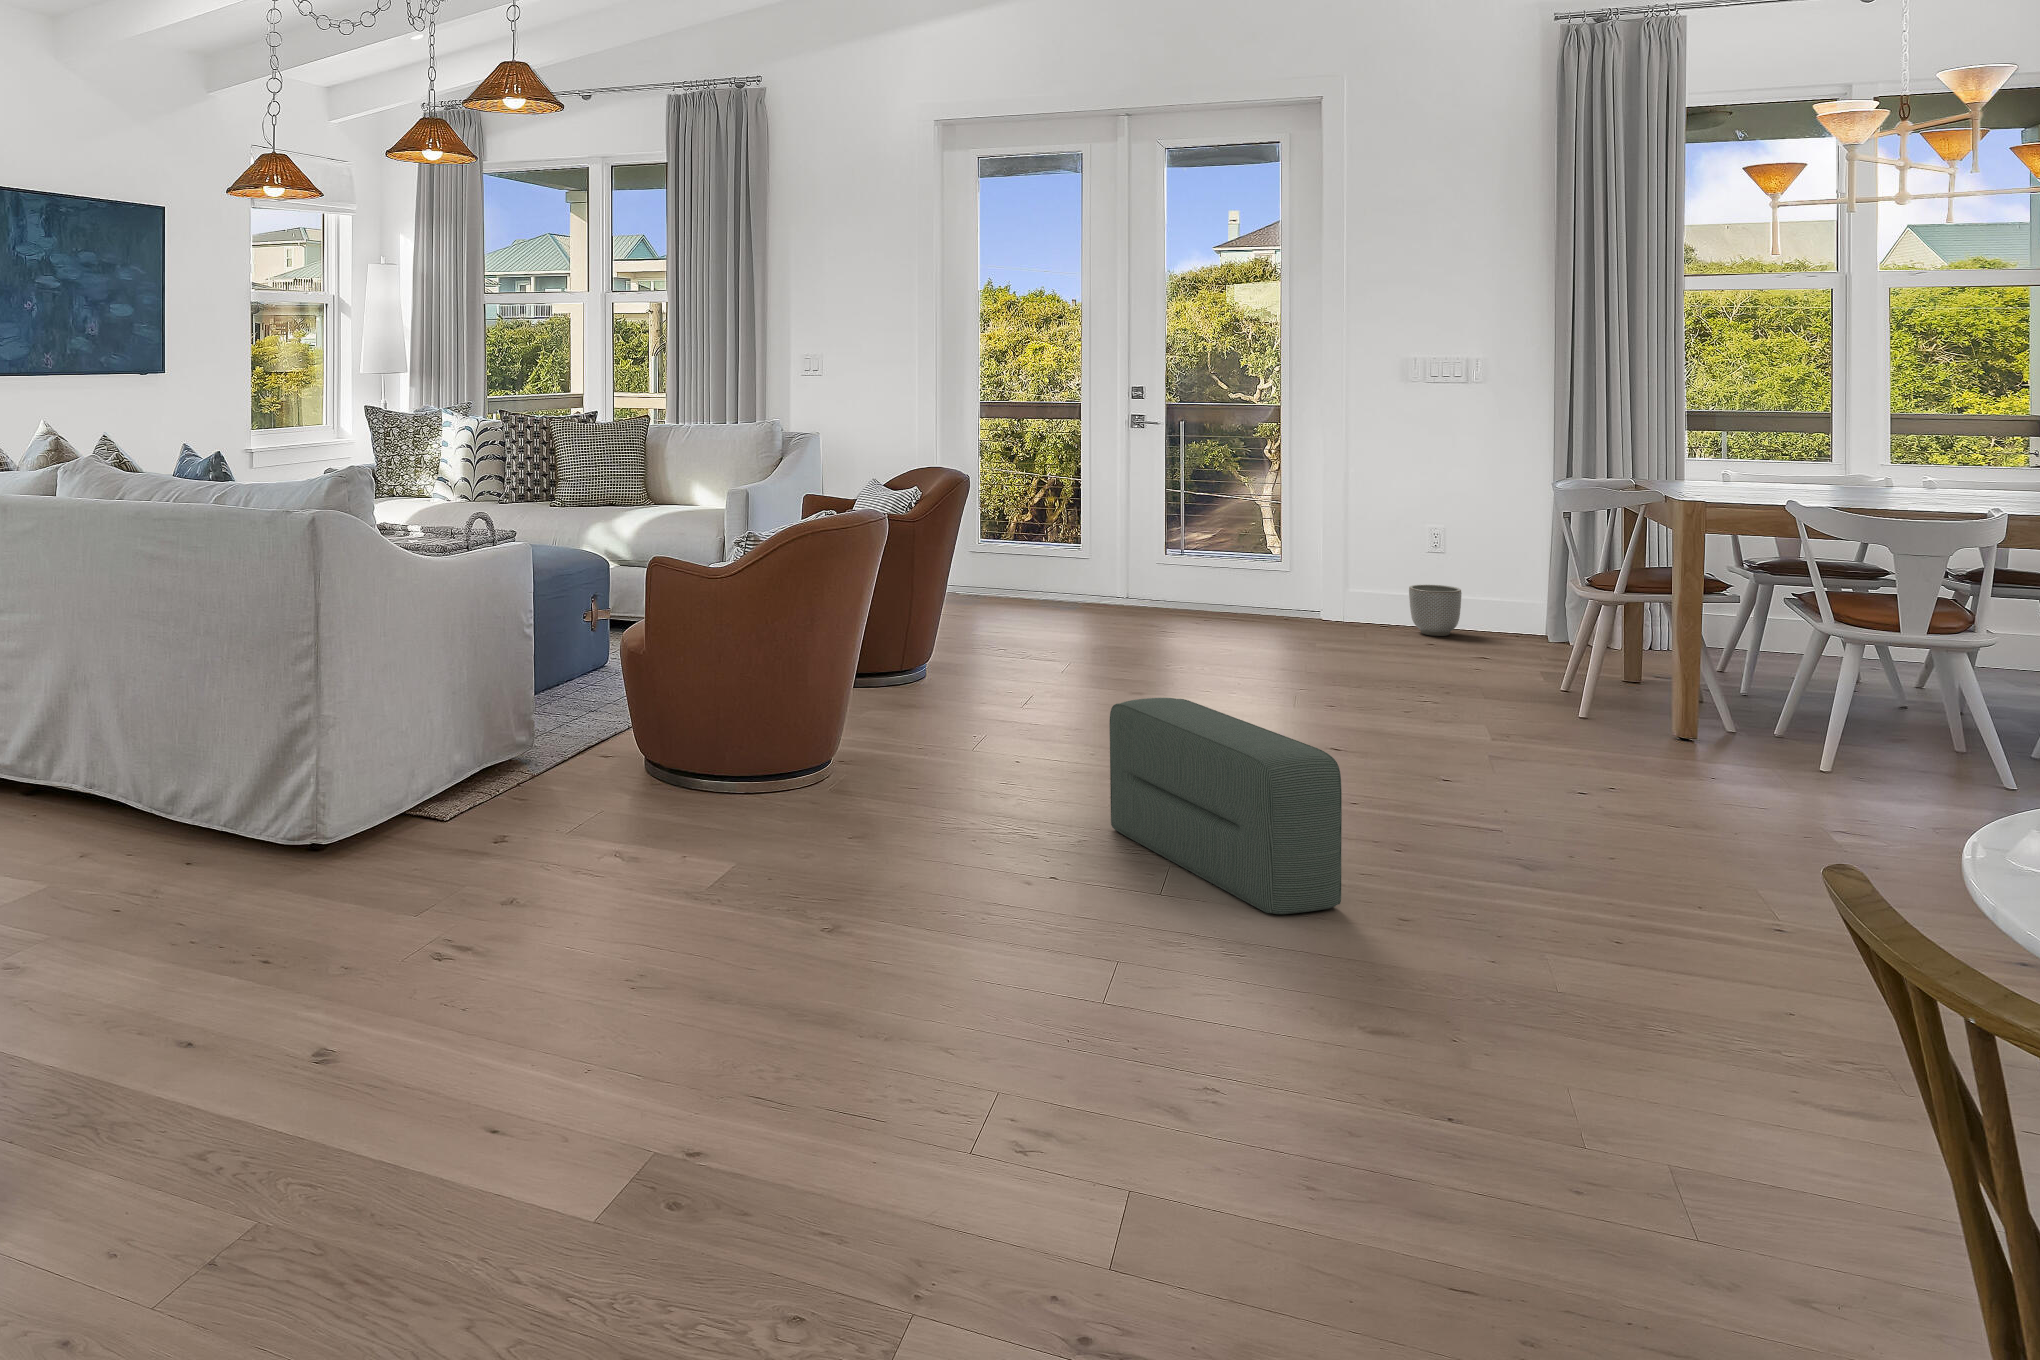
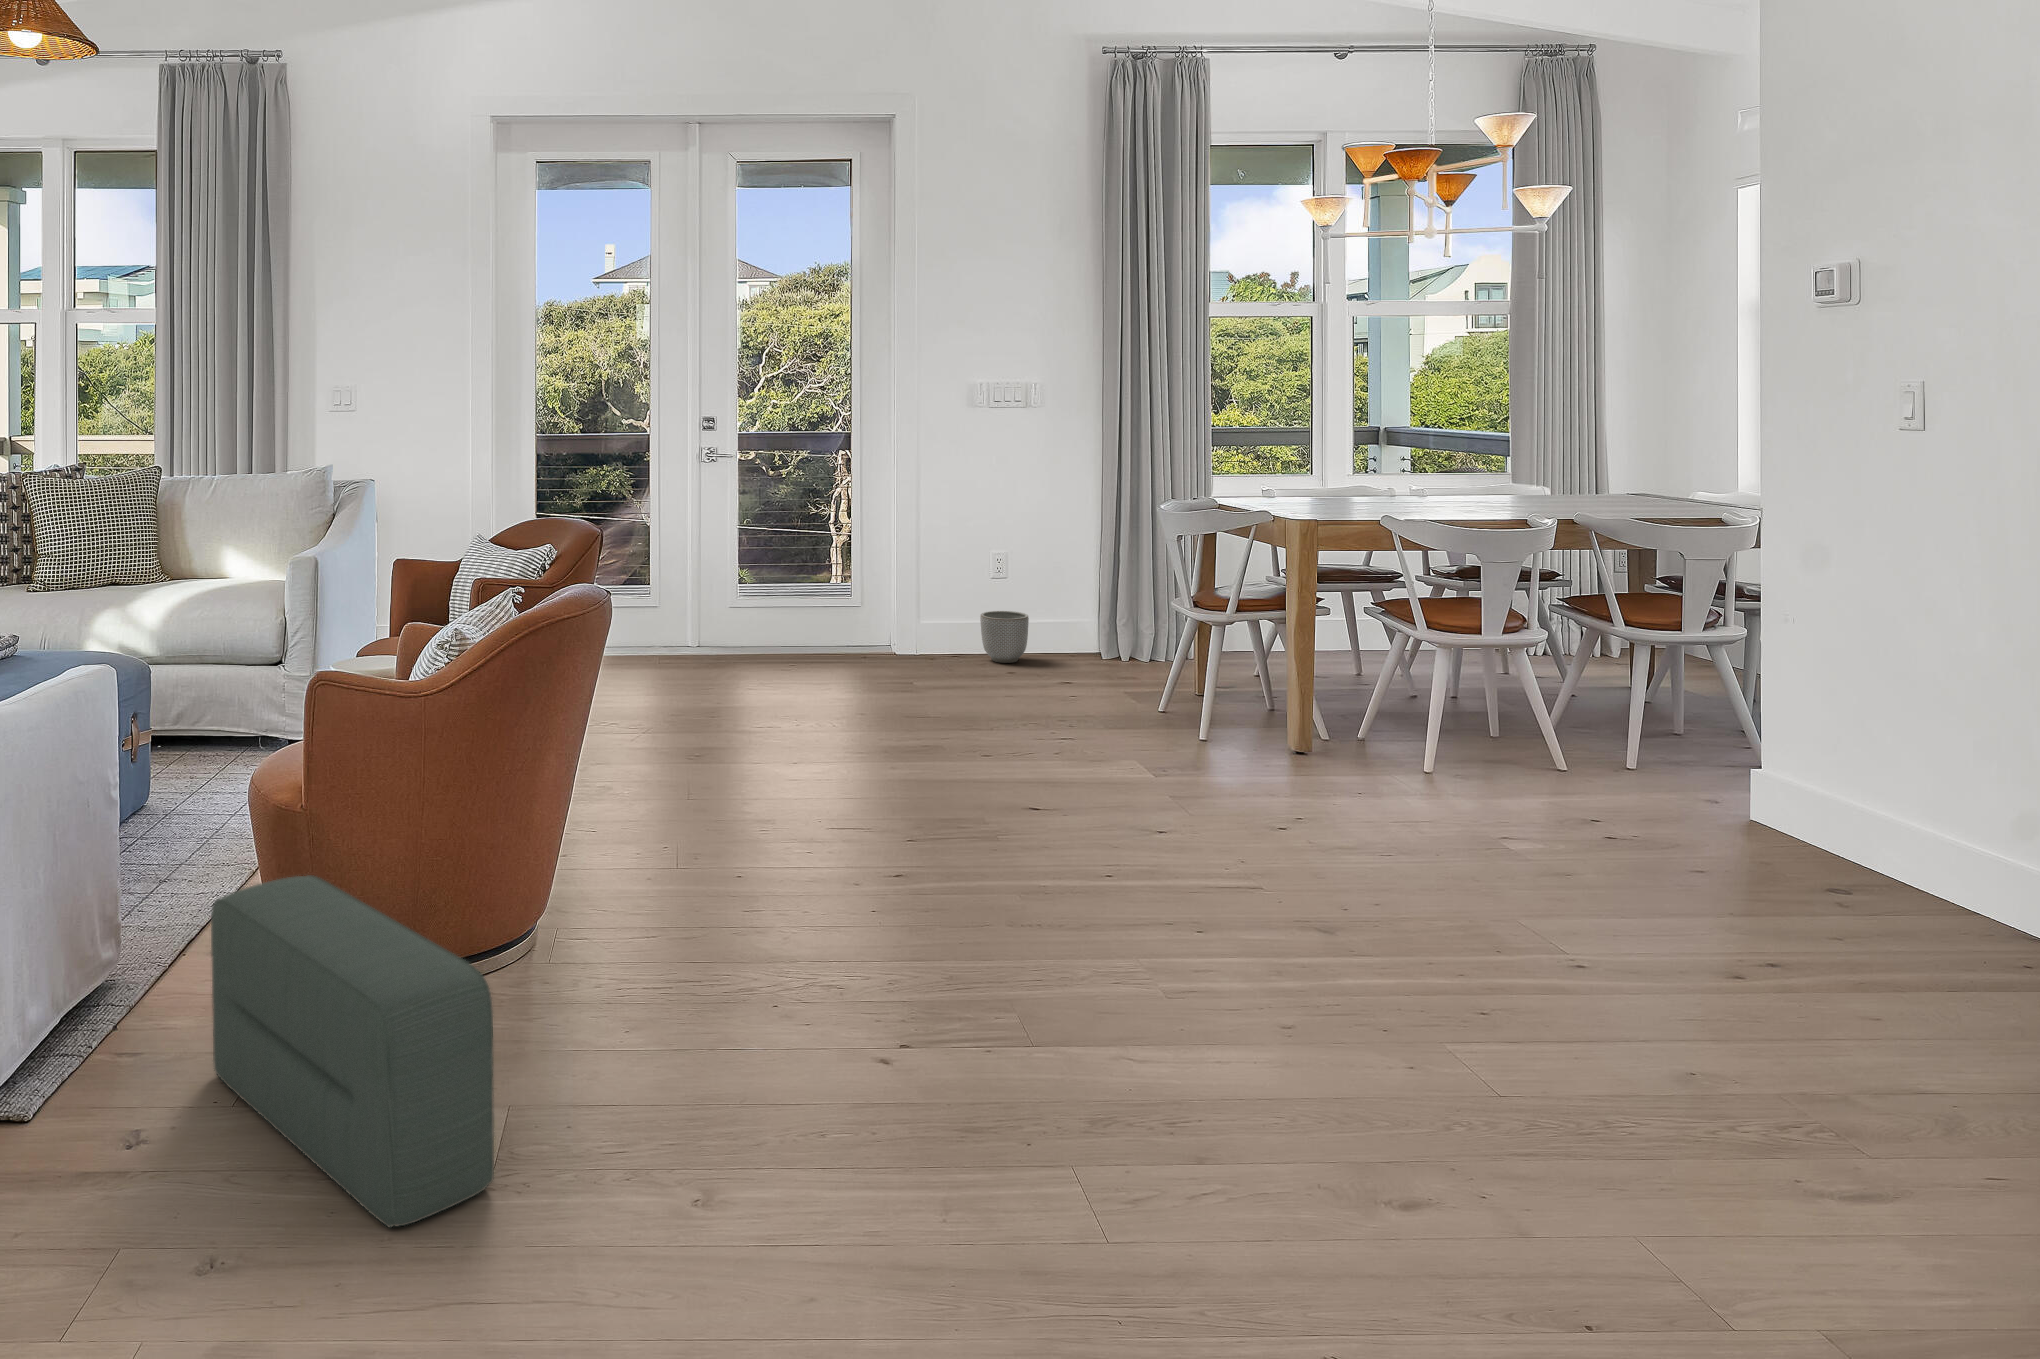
pouf: present [1110,698,1342,914] -> present [211,875,494,1227]

